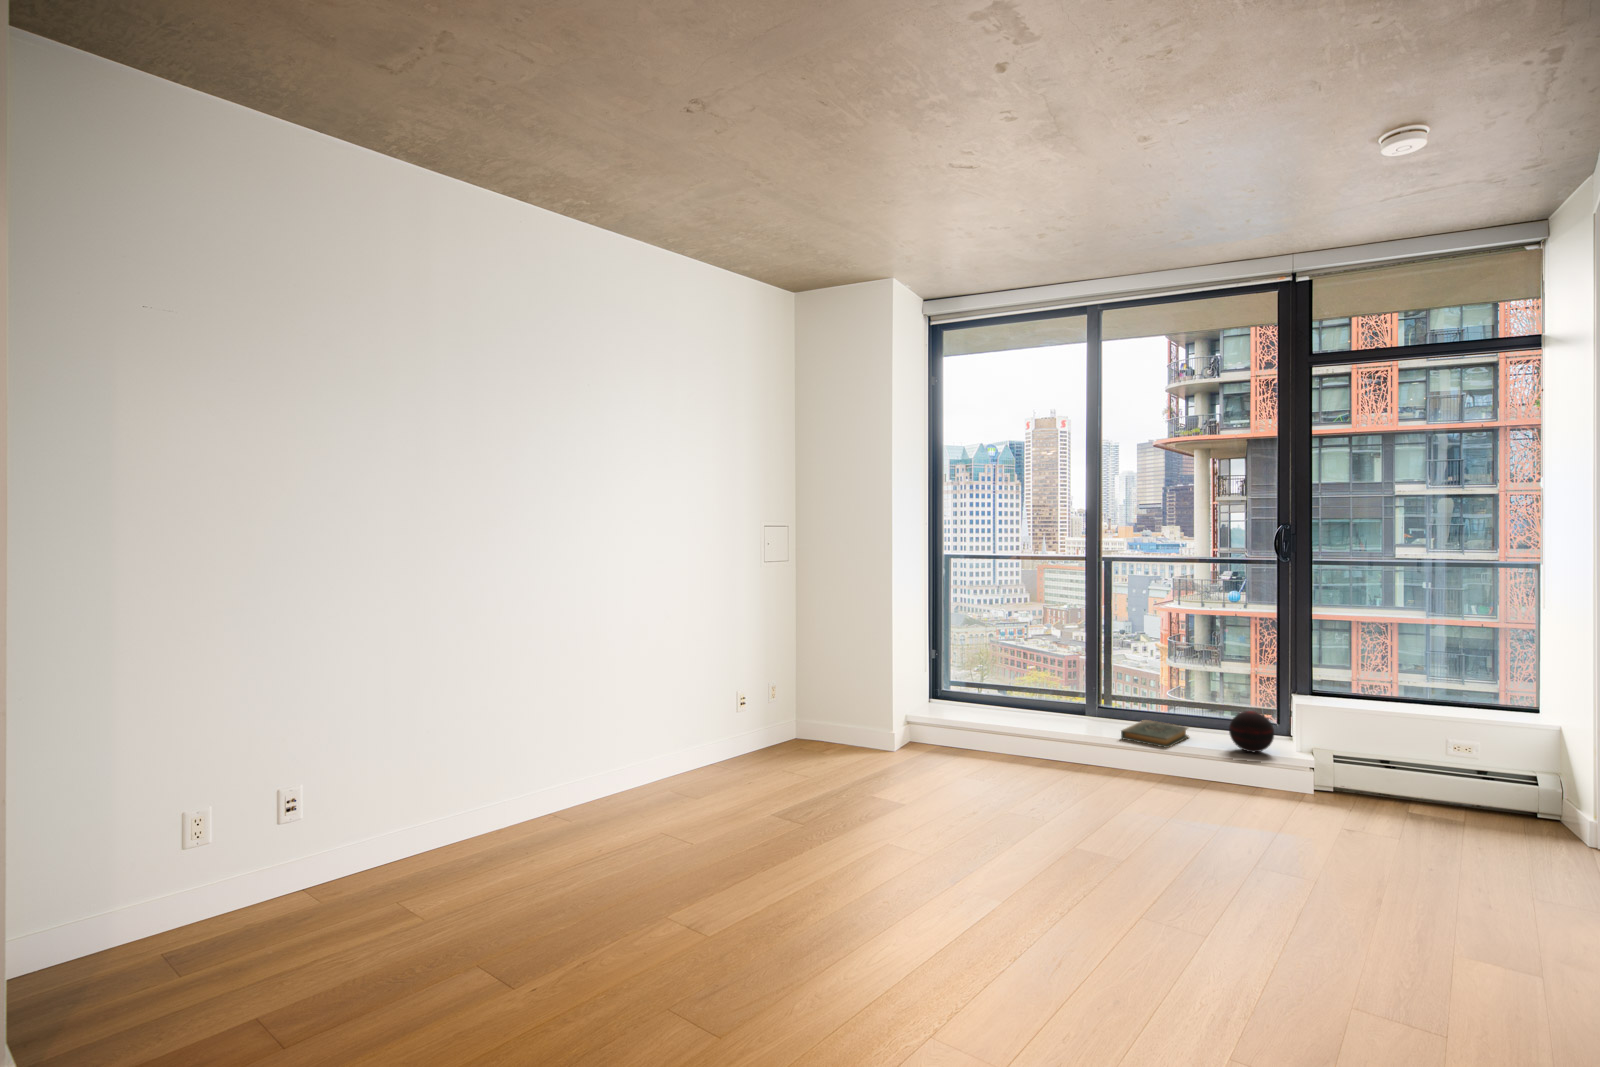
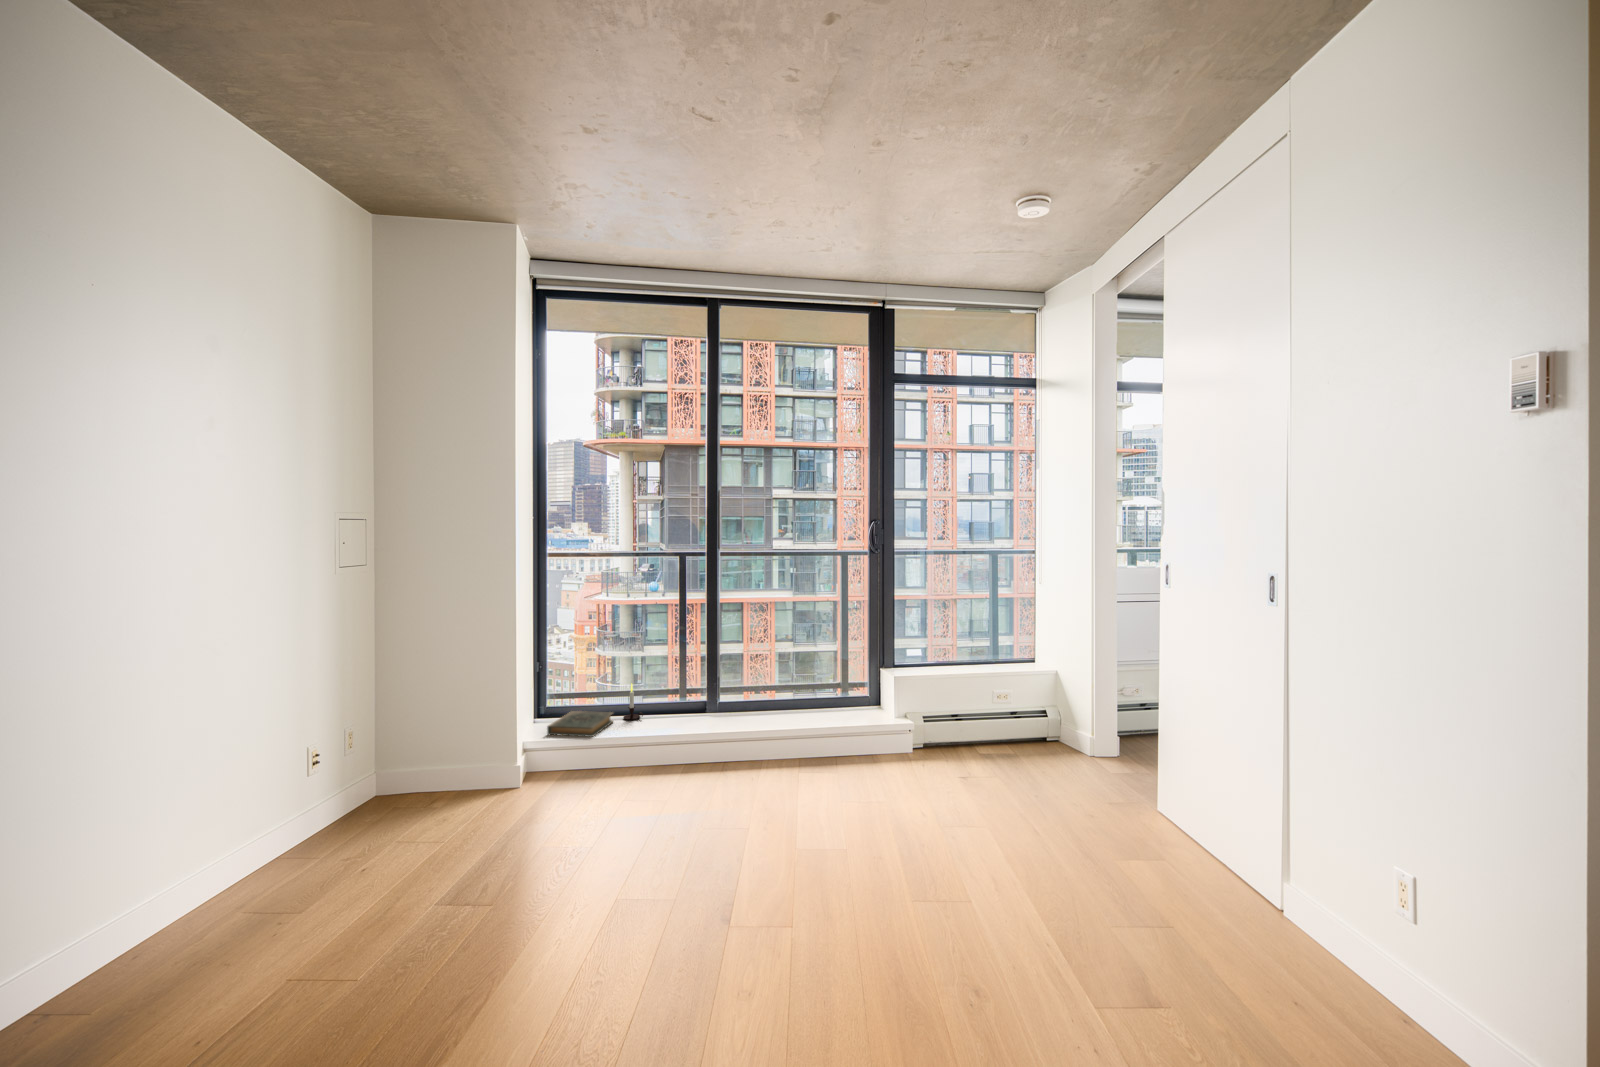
candle: none [1200,699,1223,738] -> present [623,684,643,720]
decorative orb: present [1229,711,1274,752] -> none [649,689,687,728]

